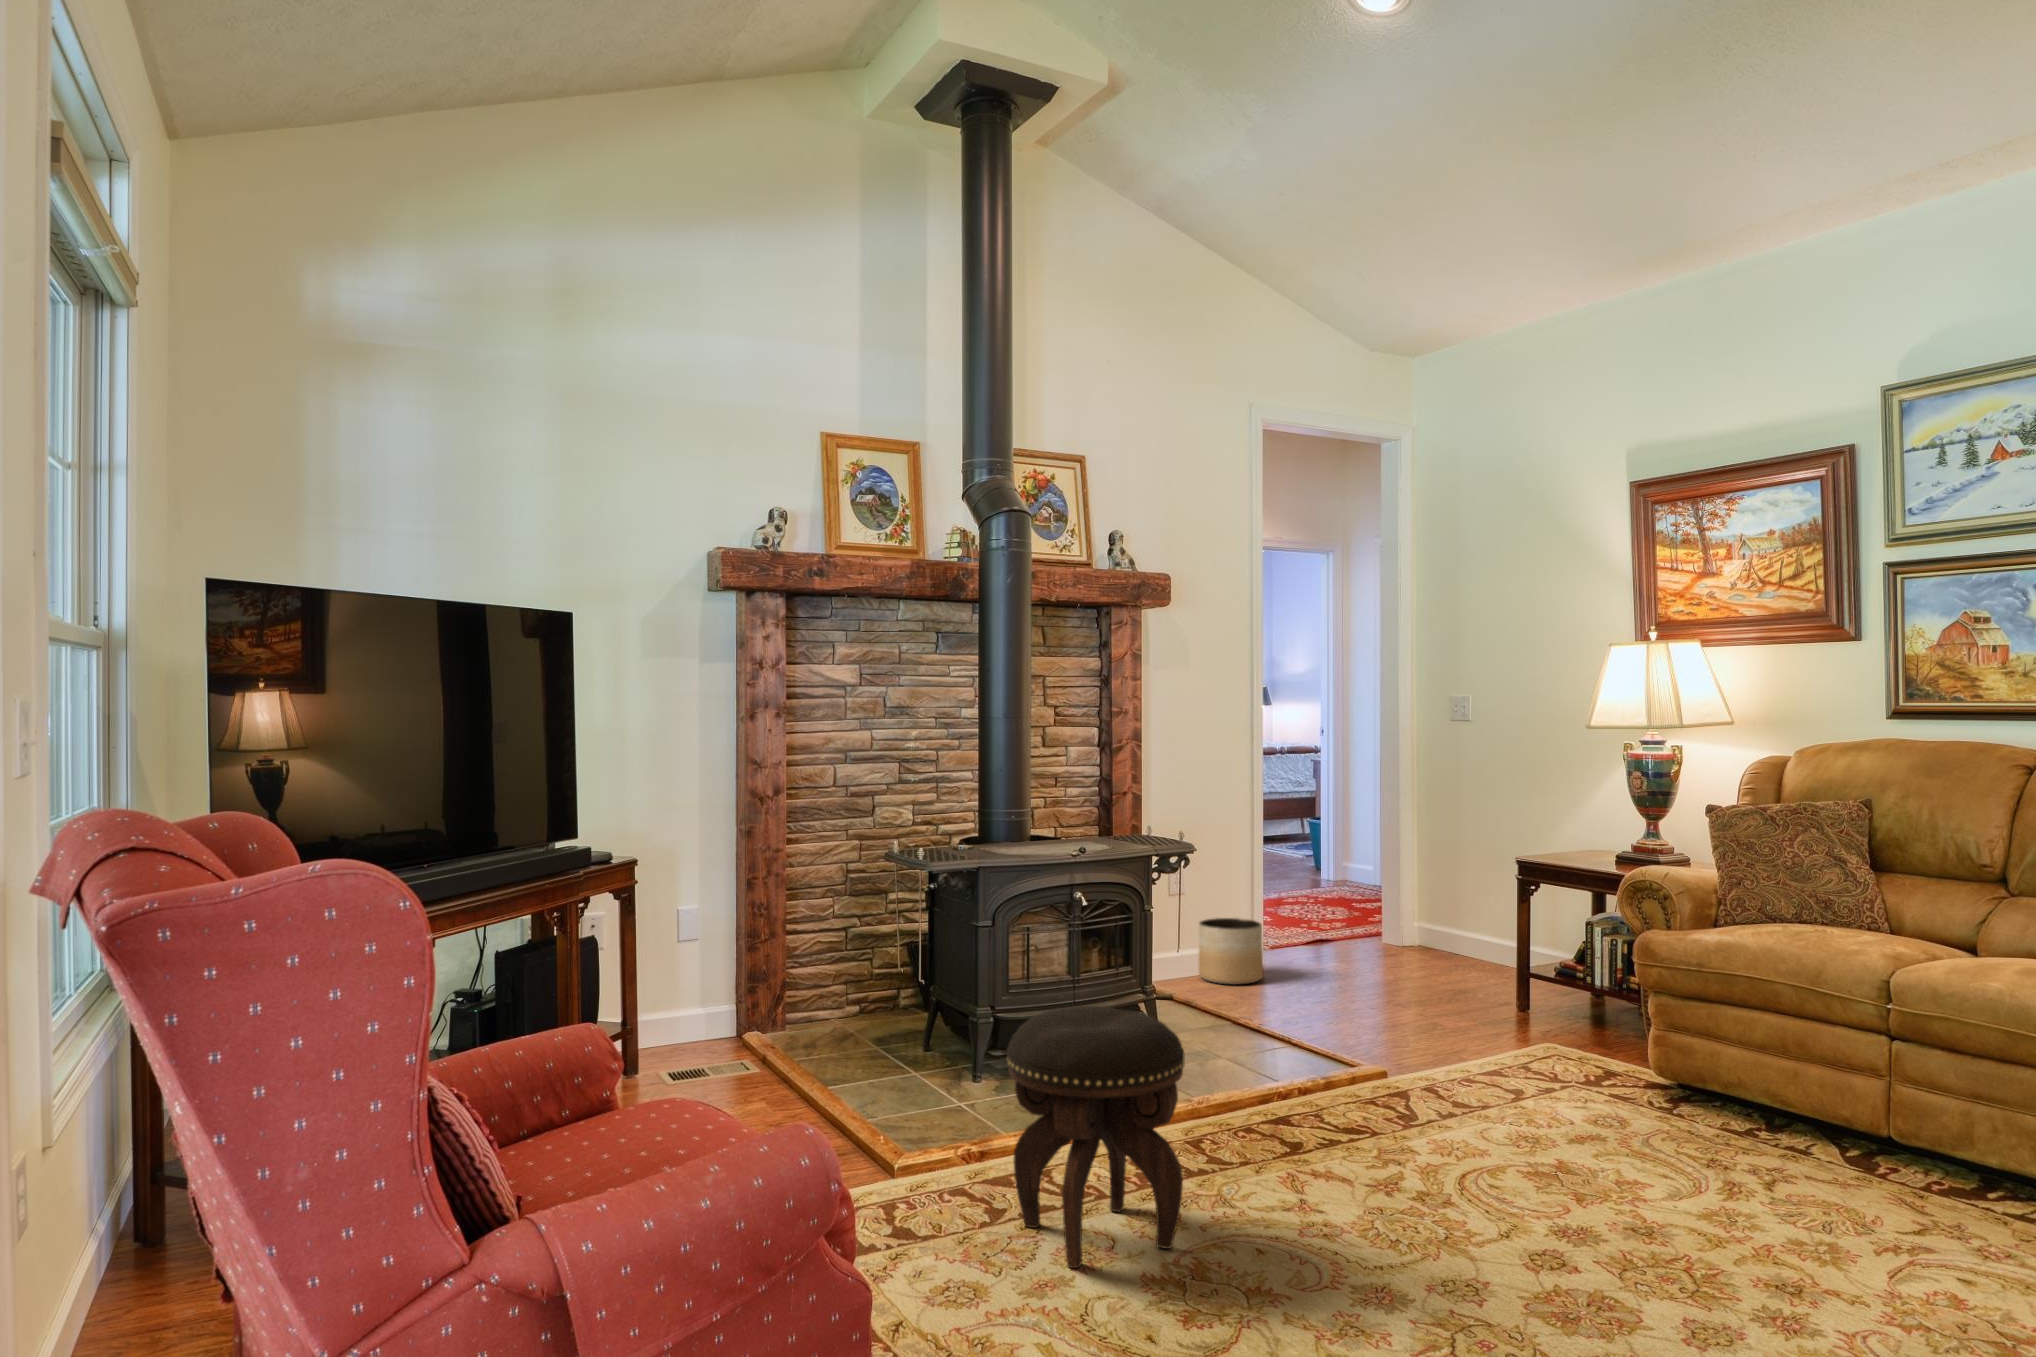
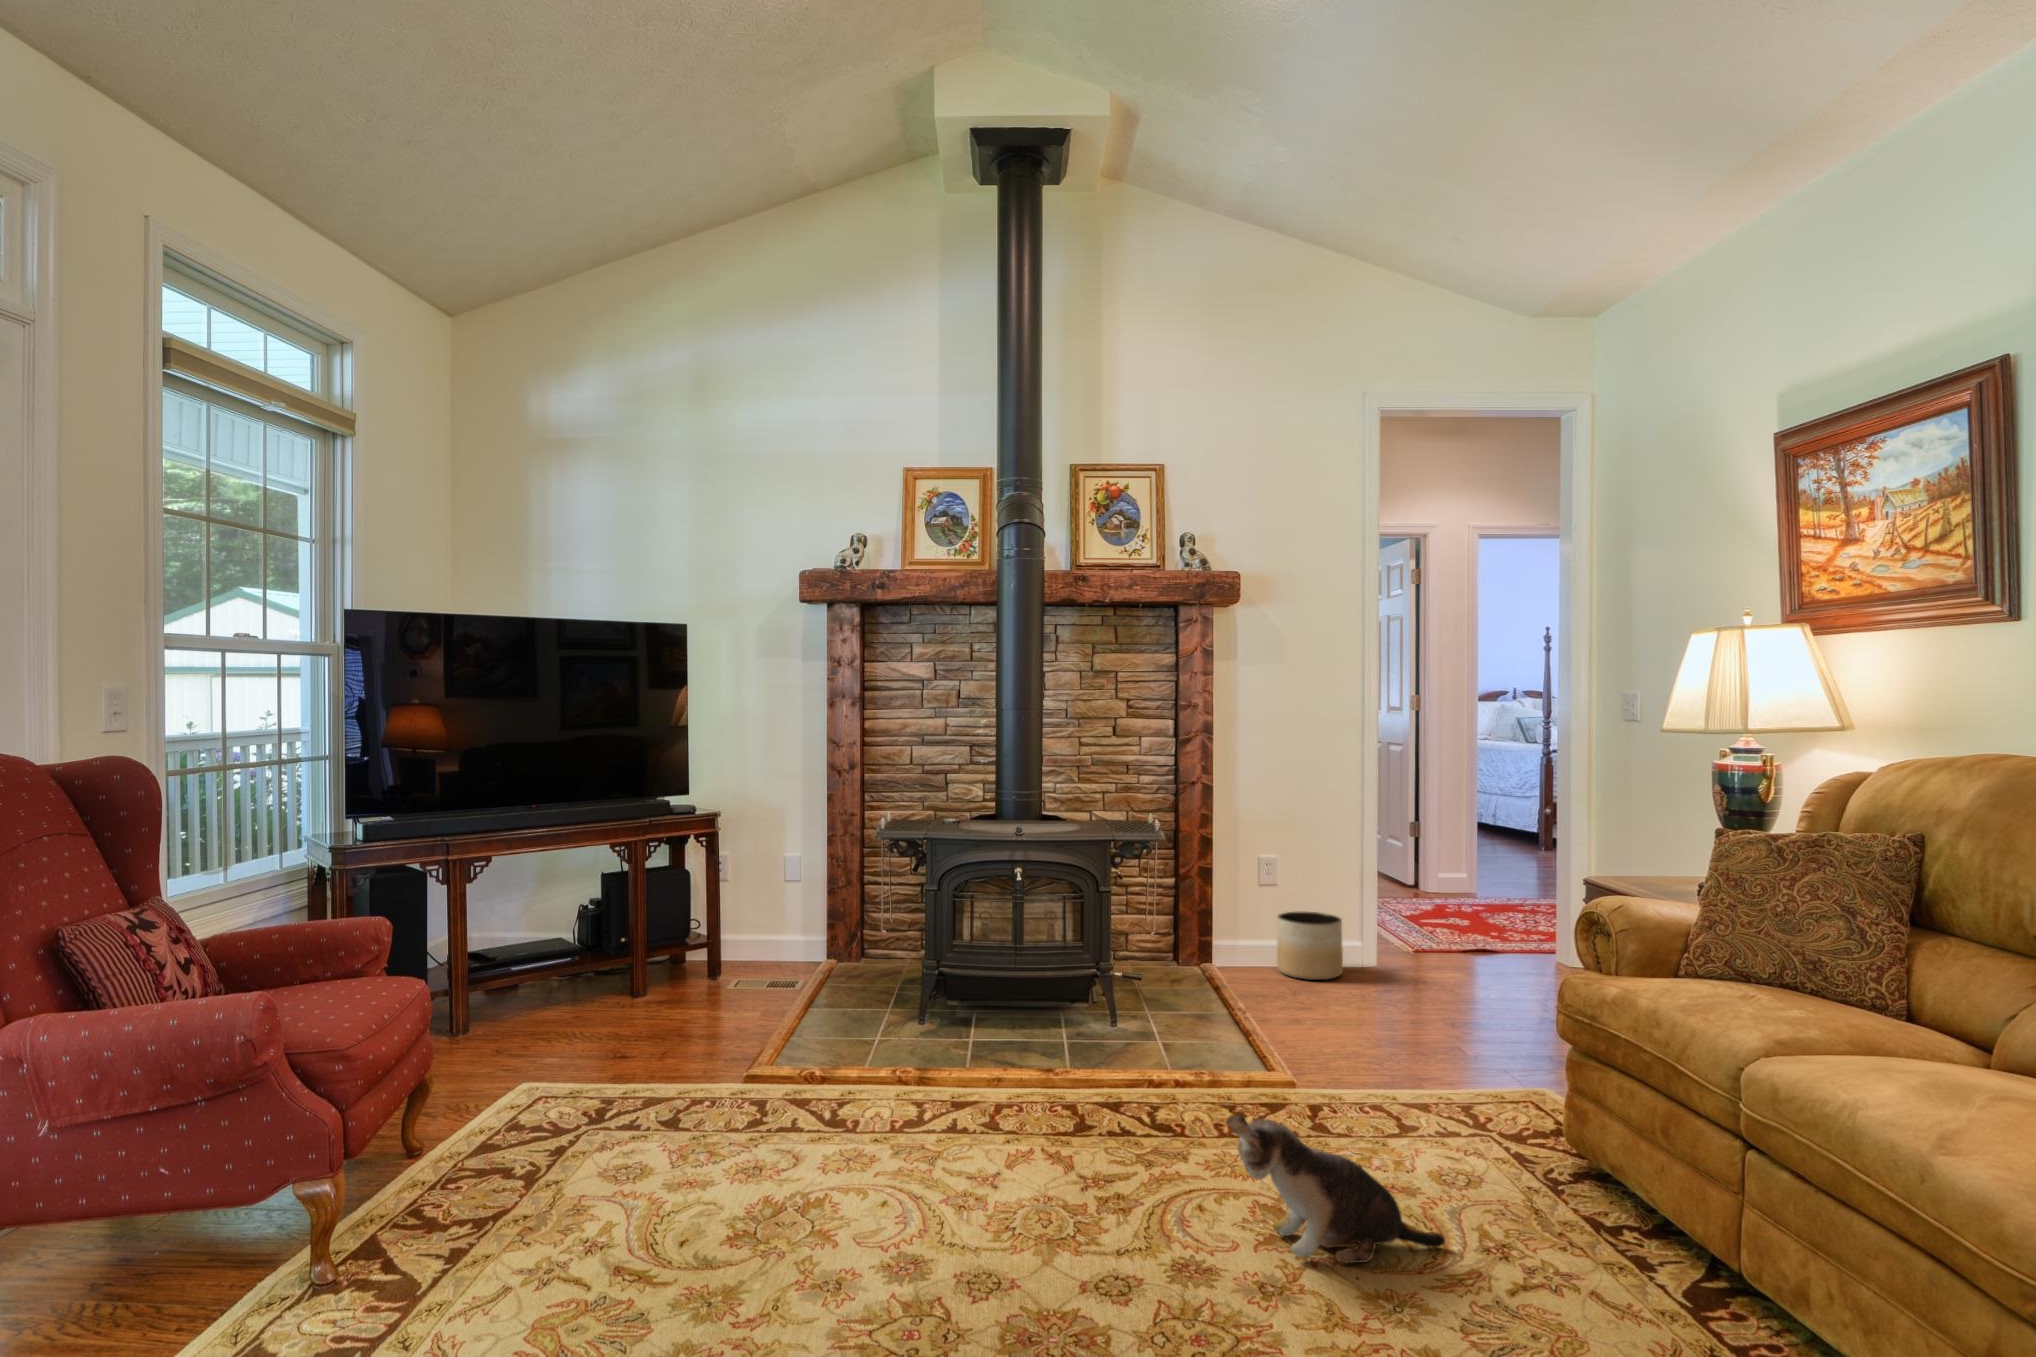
footstool: present [1007,1006,1185,1268] -> none [694,968,858,1201]
plush toy: none [1523,1079,1667,1193] -> present [1226,1115,1445,1263]

